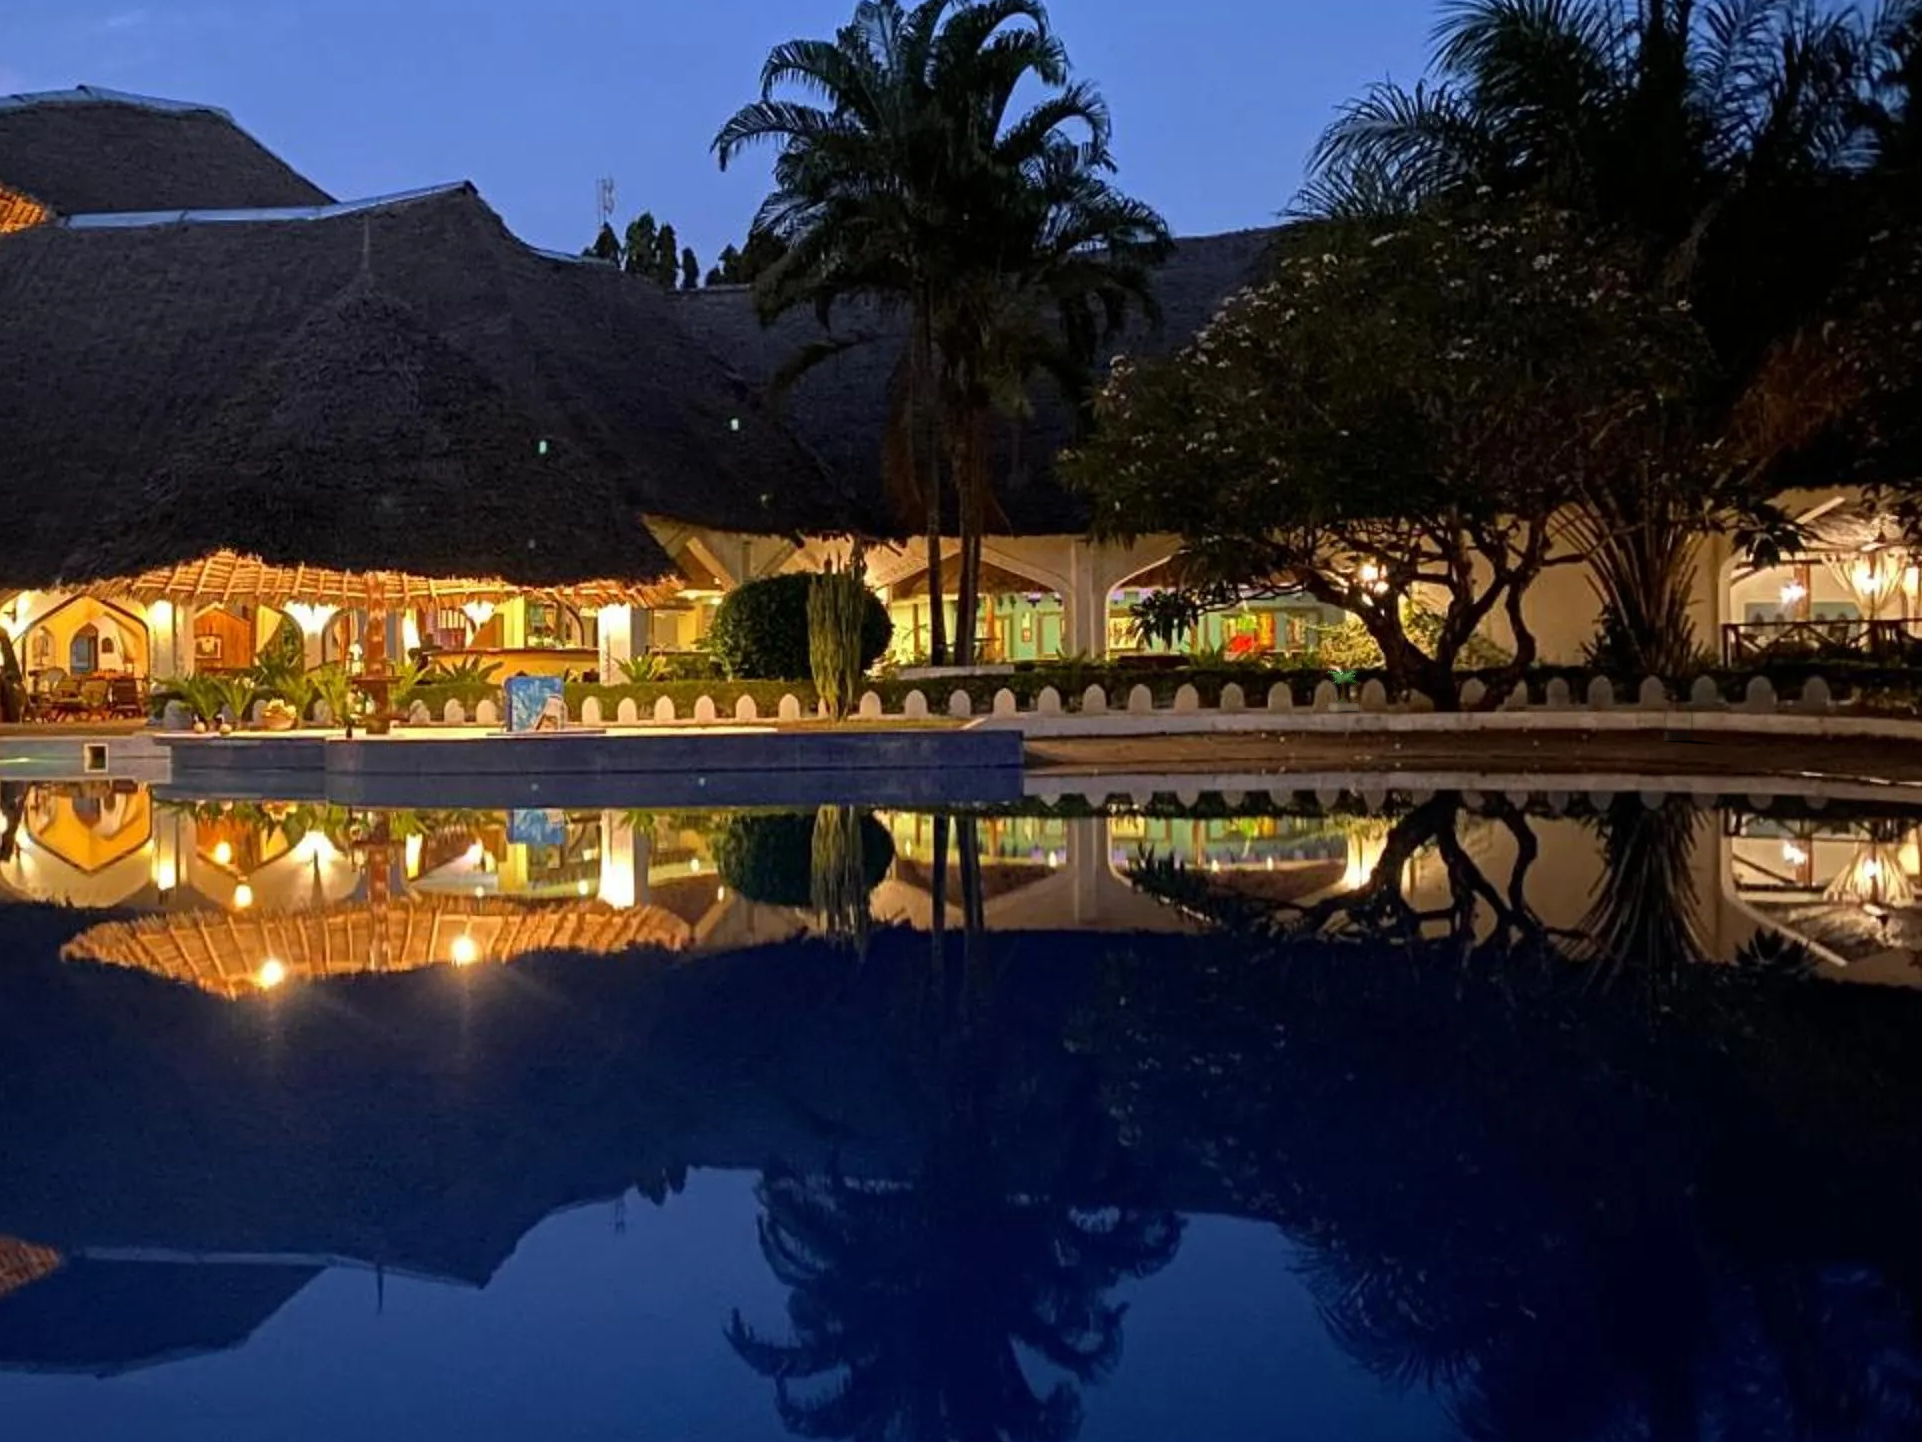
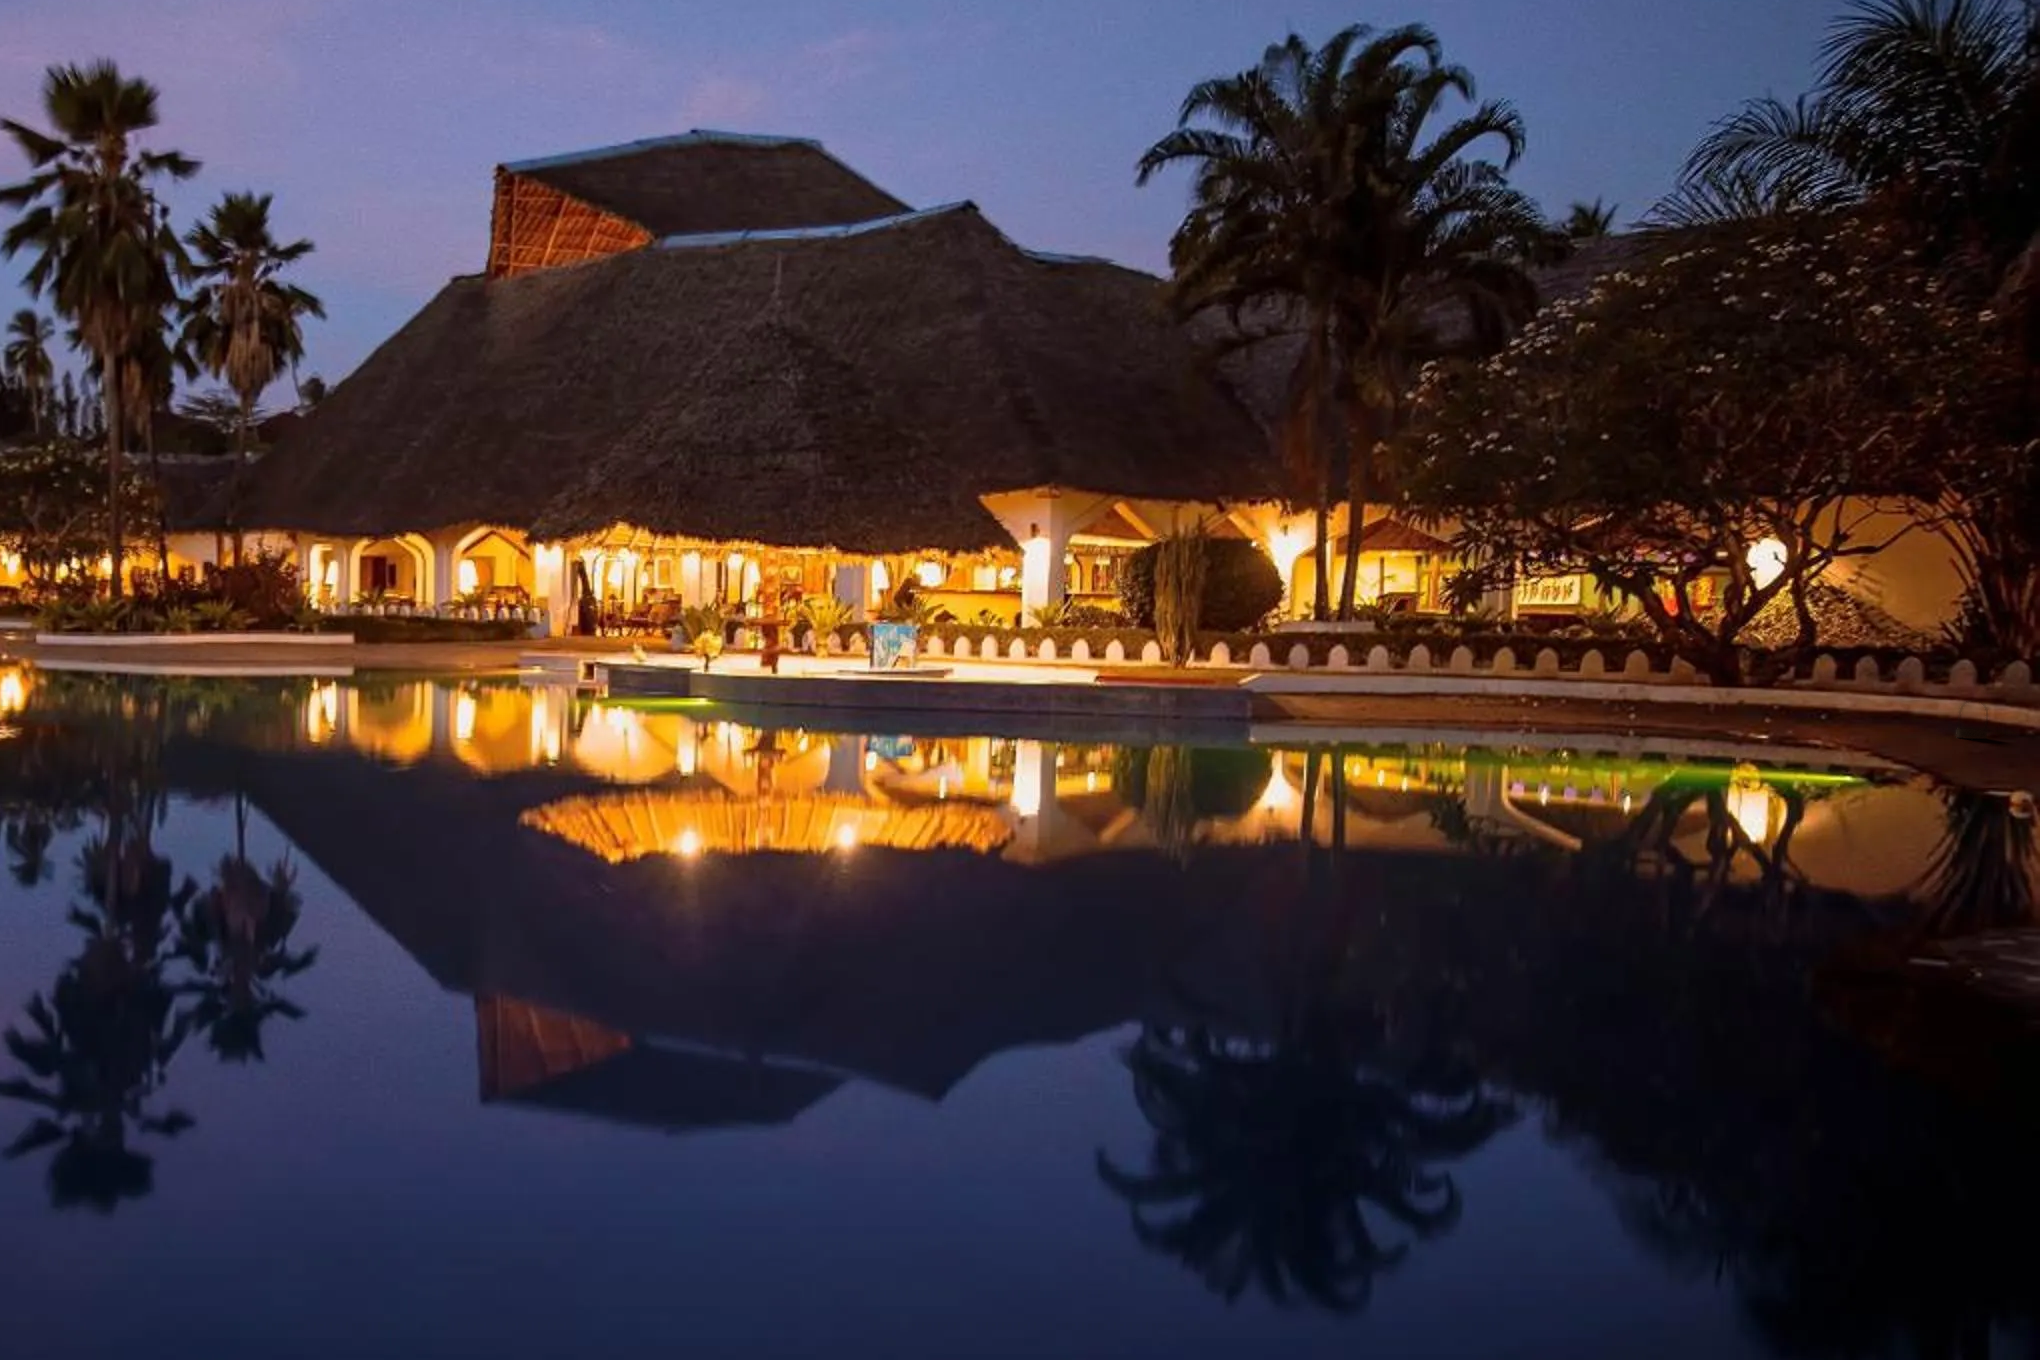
potted plant: present [1328,671,1359,712] -> none [1652,645,1688,684]

